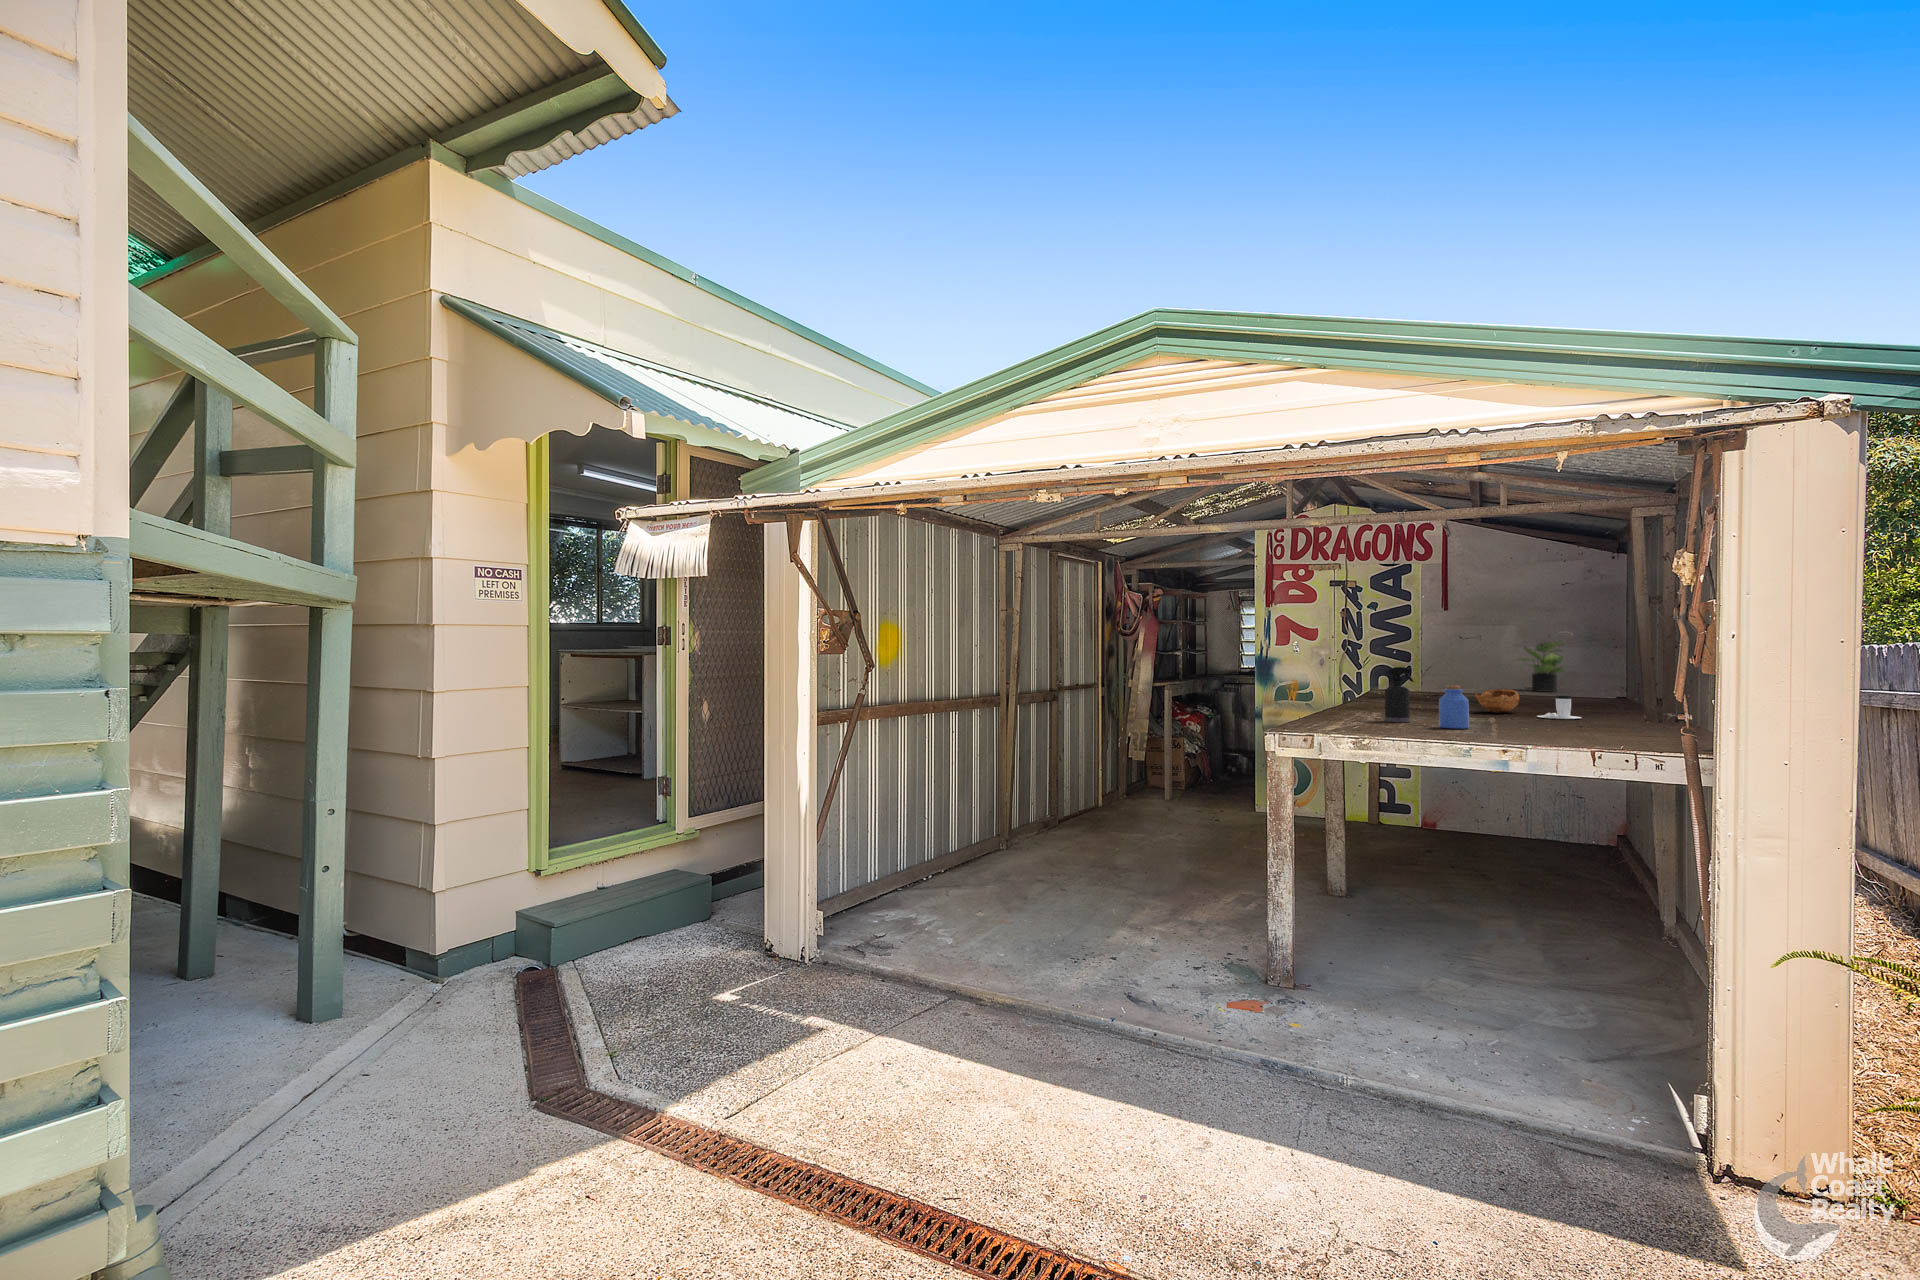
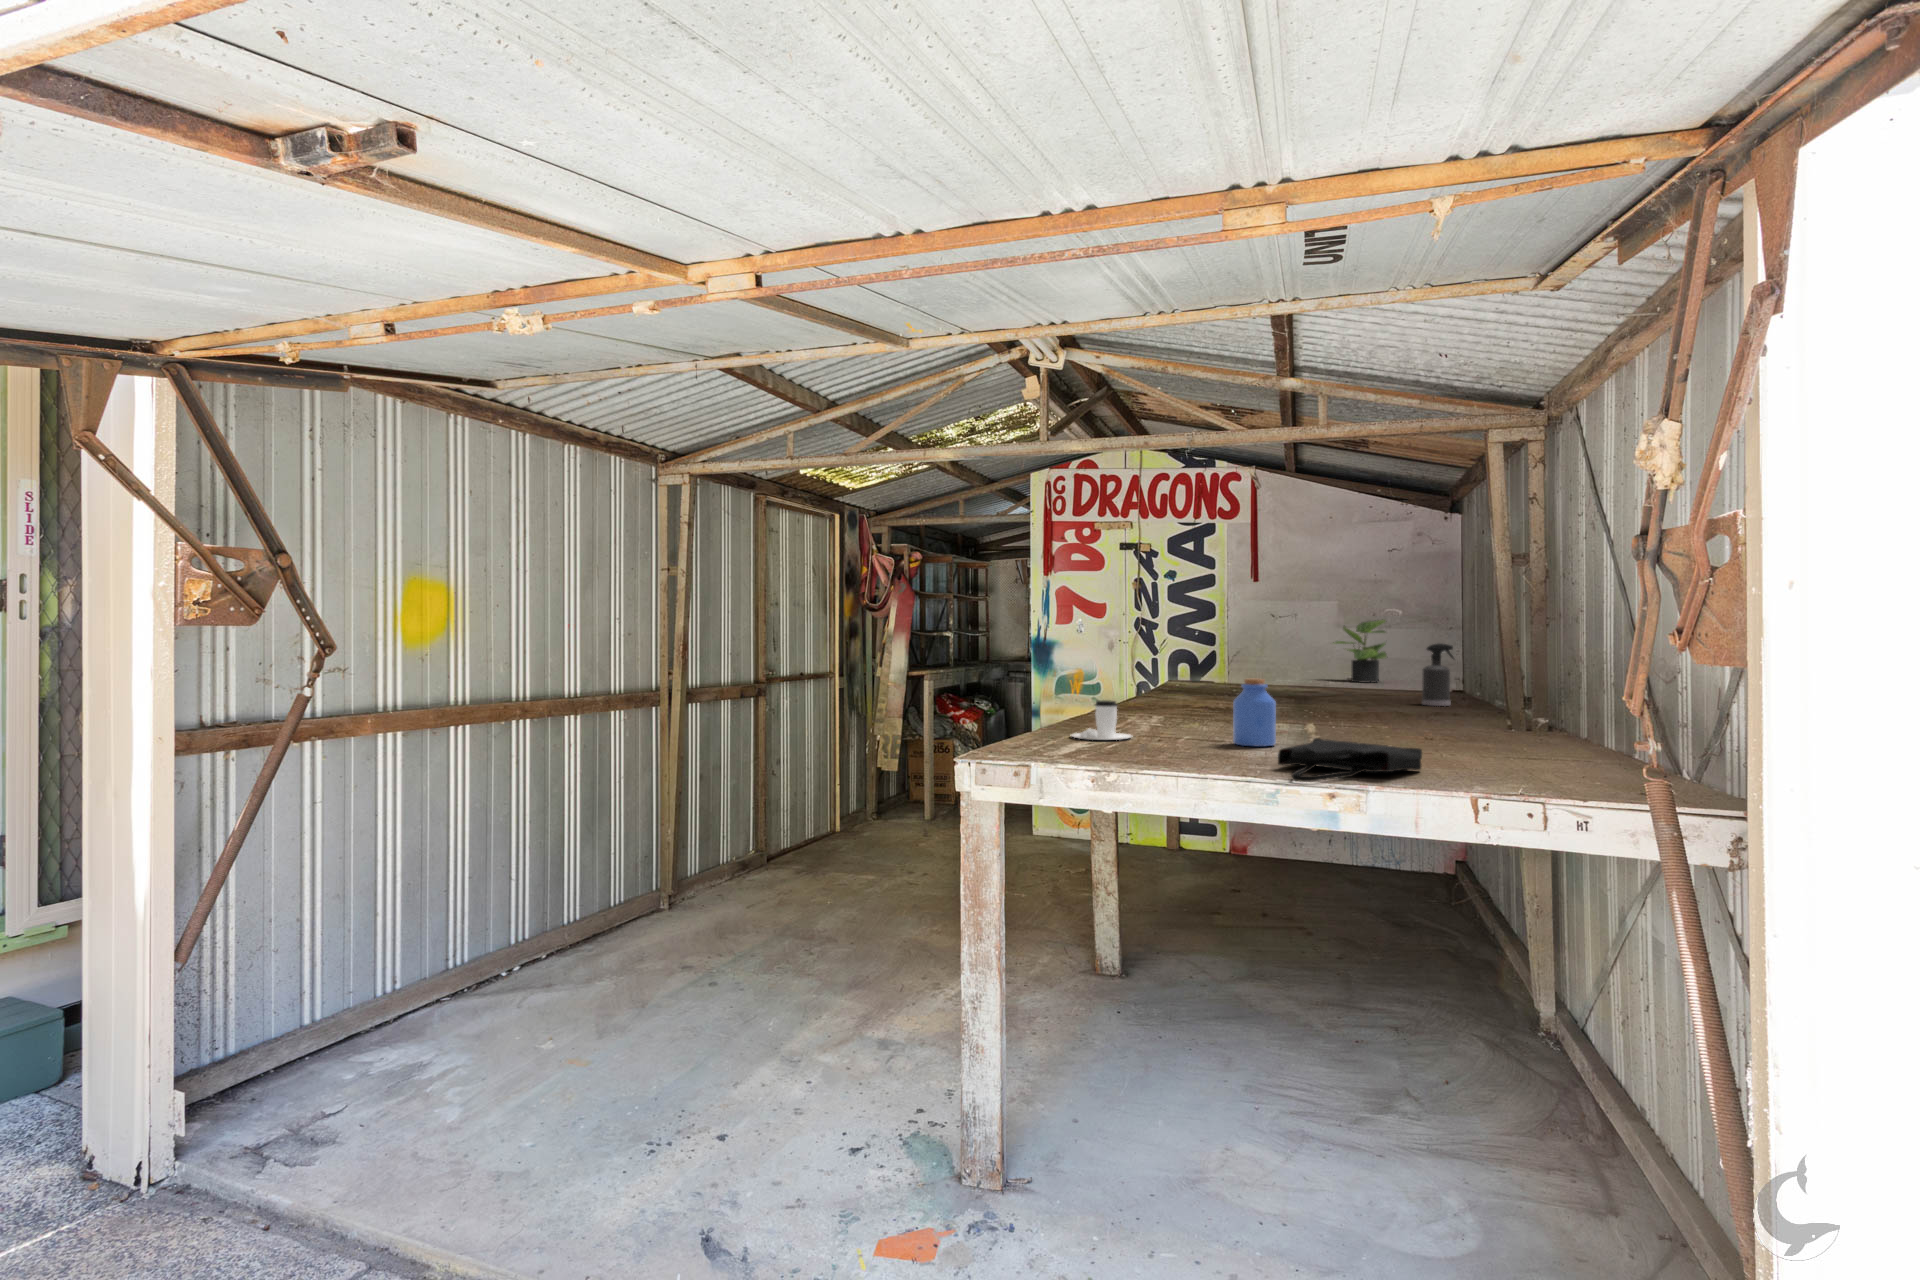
spray bottle: present [1385,667,1414,722] -> present [1422,643,1454,706]
wooden bowl: present [1475,689,1520,713] -> none [1286,682,1343,715]
coffee cup: present [1537,695,1582,719] -> present [1072,700,1131,740]
tote bag: none [1471,722,1566,744] -> present [1278,738,1422,782]

